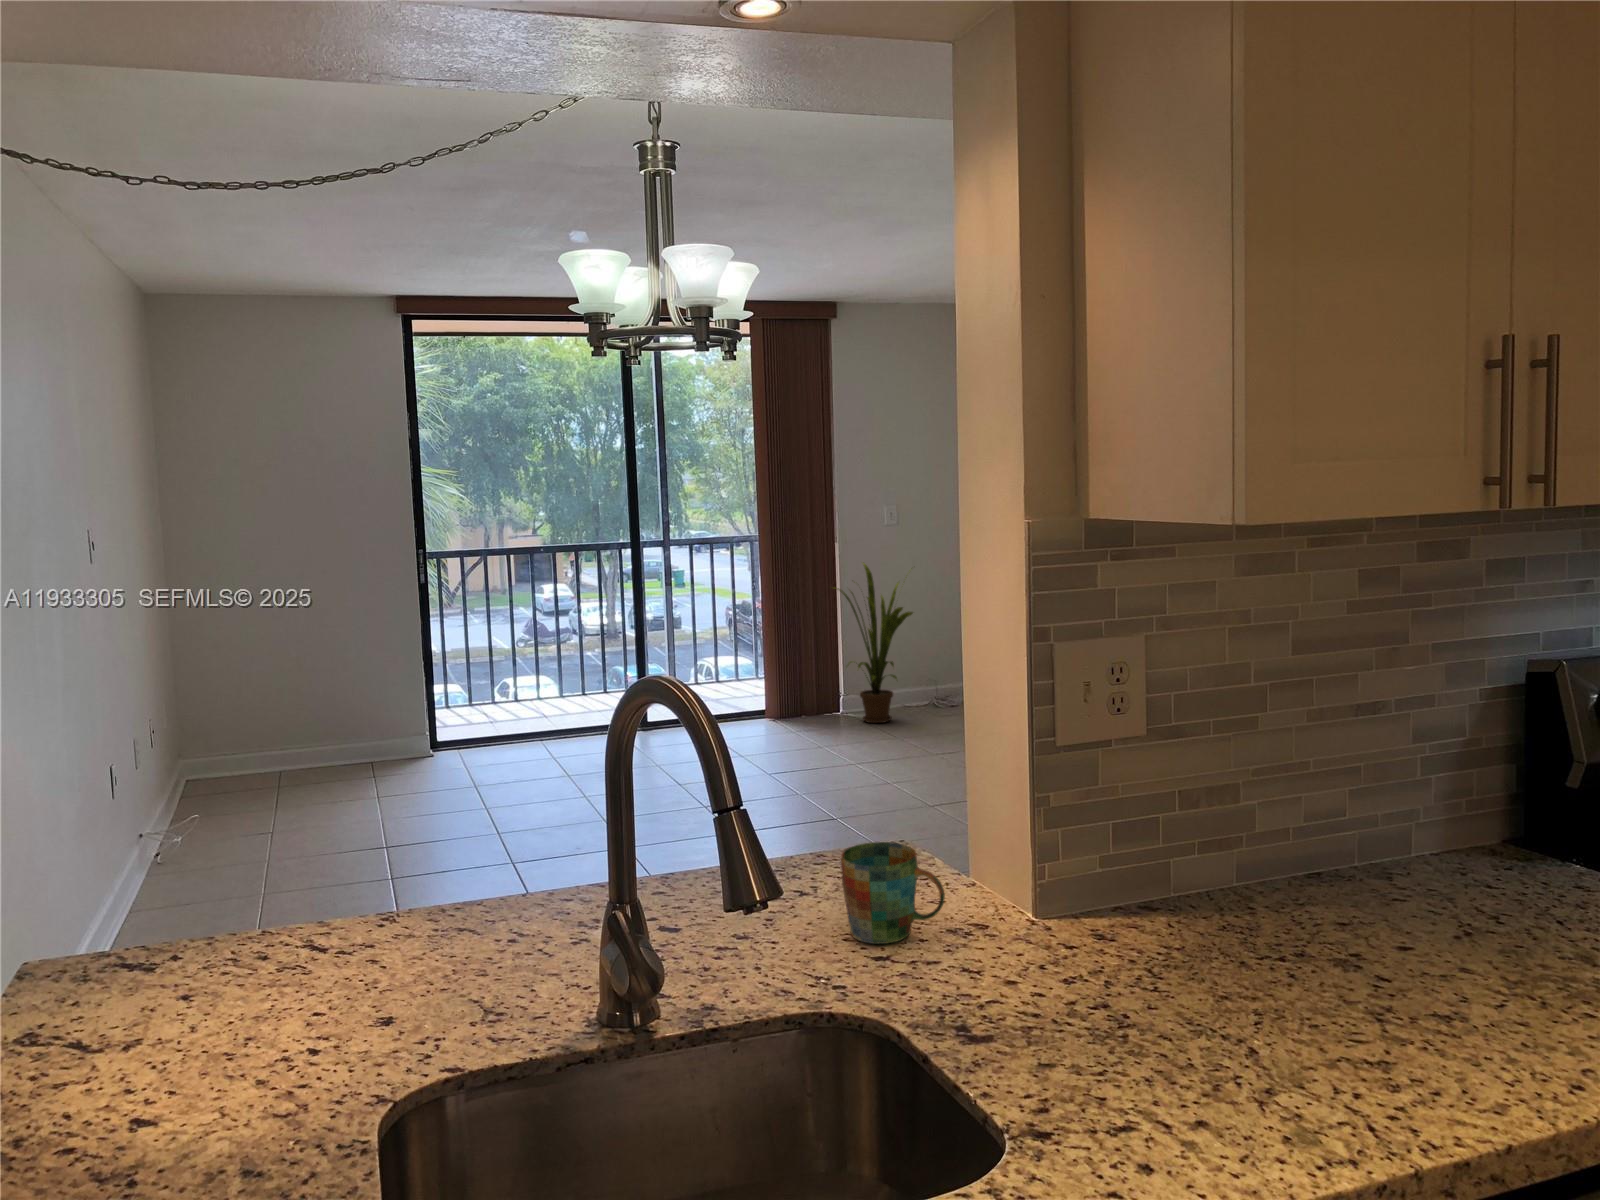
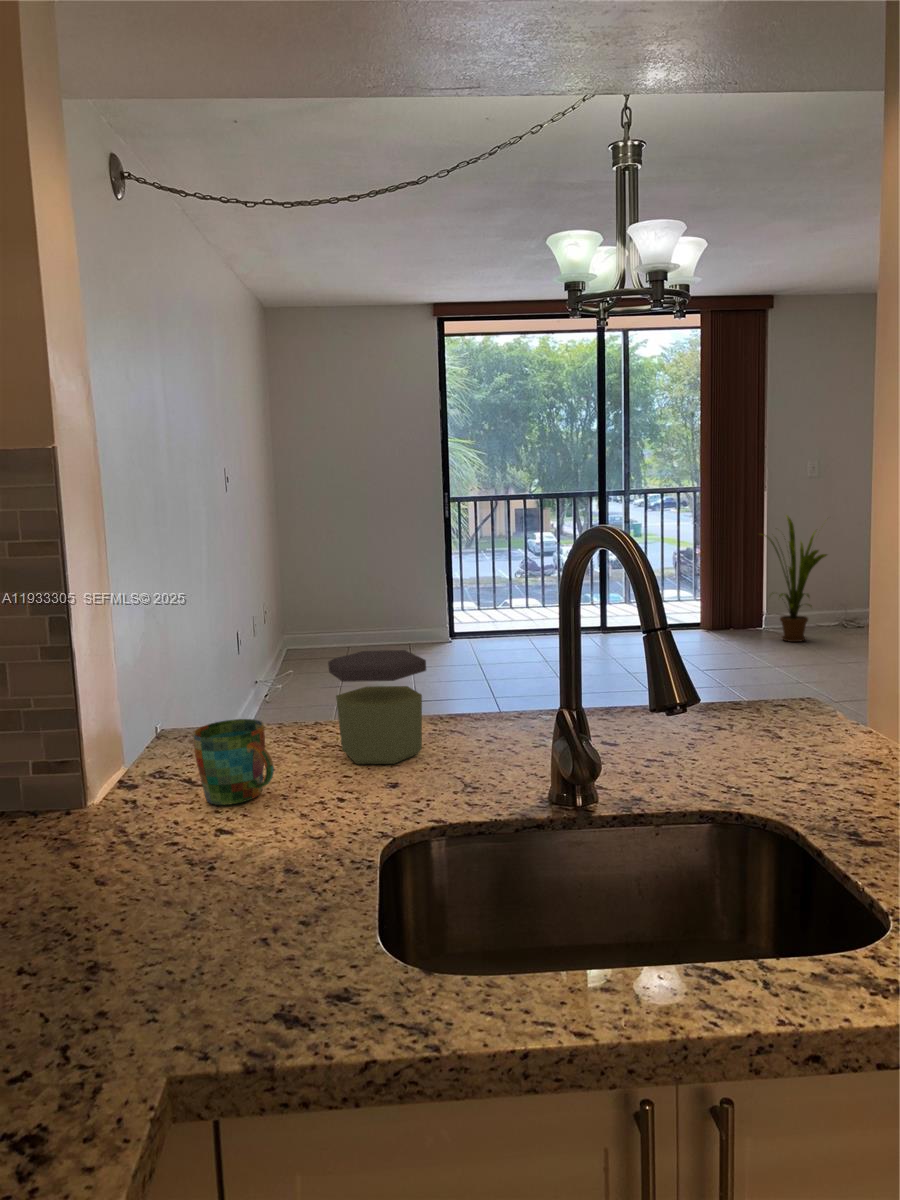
jar: none [285,824,427,991] -> present [328,650,426,764]
mug: present [841,842,945,944] -> present [193,719,274,805]

